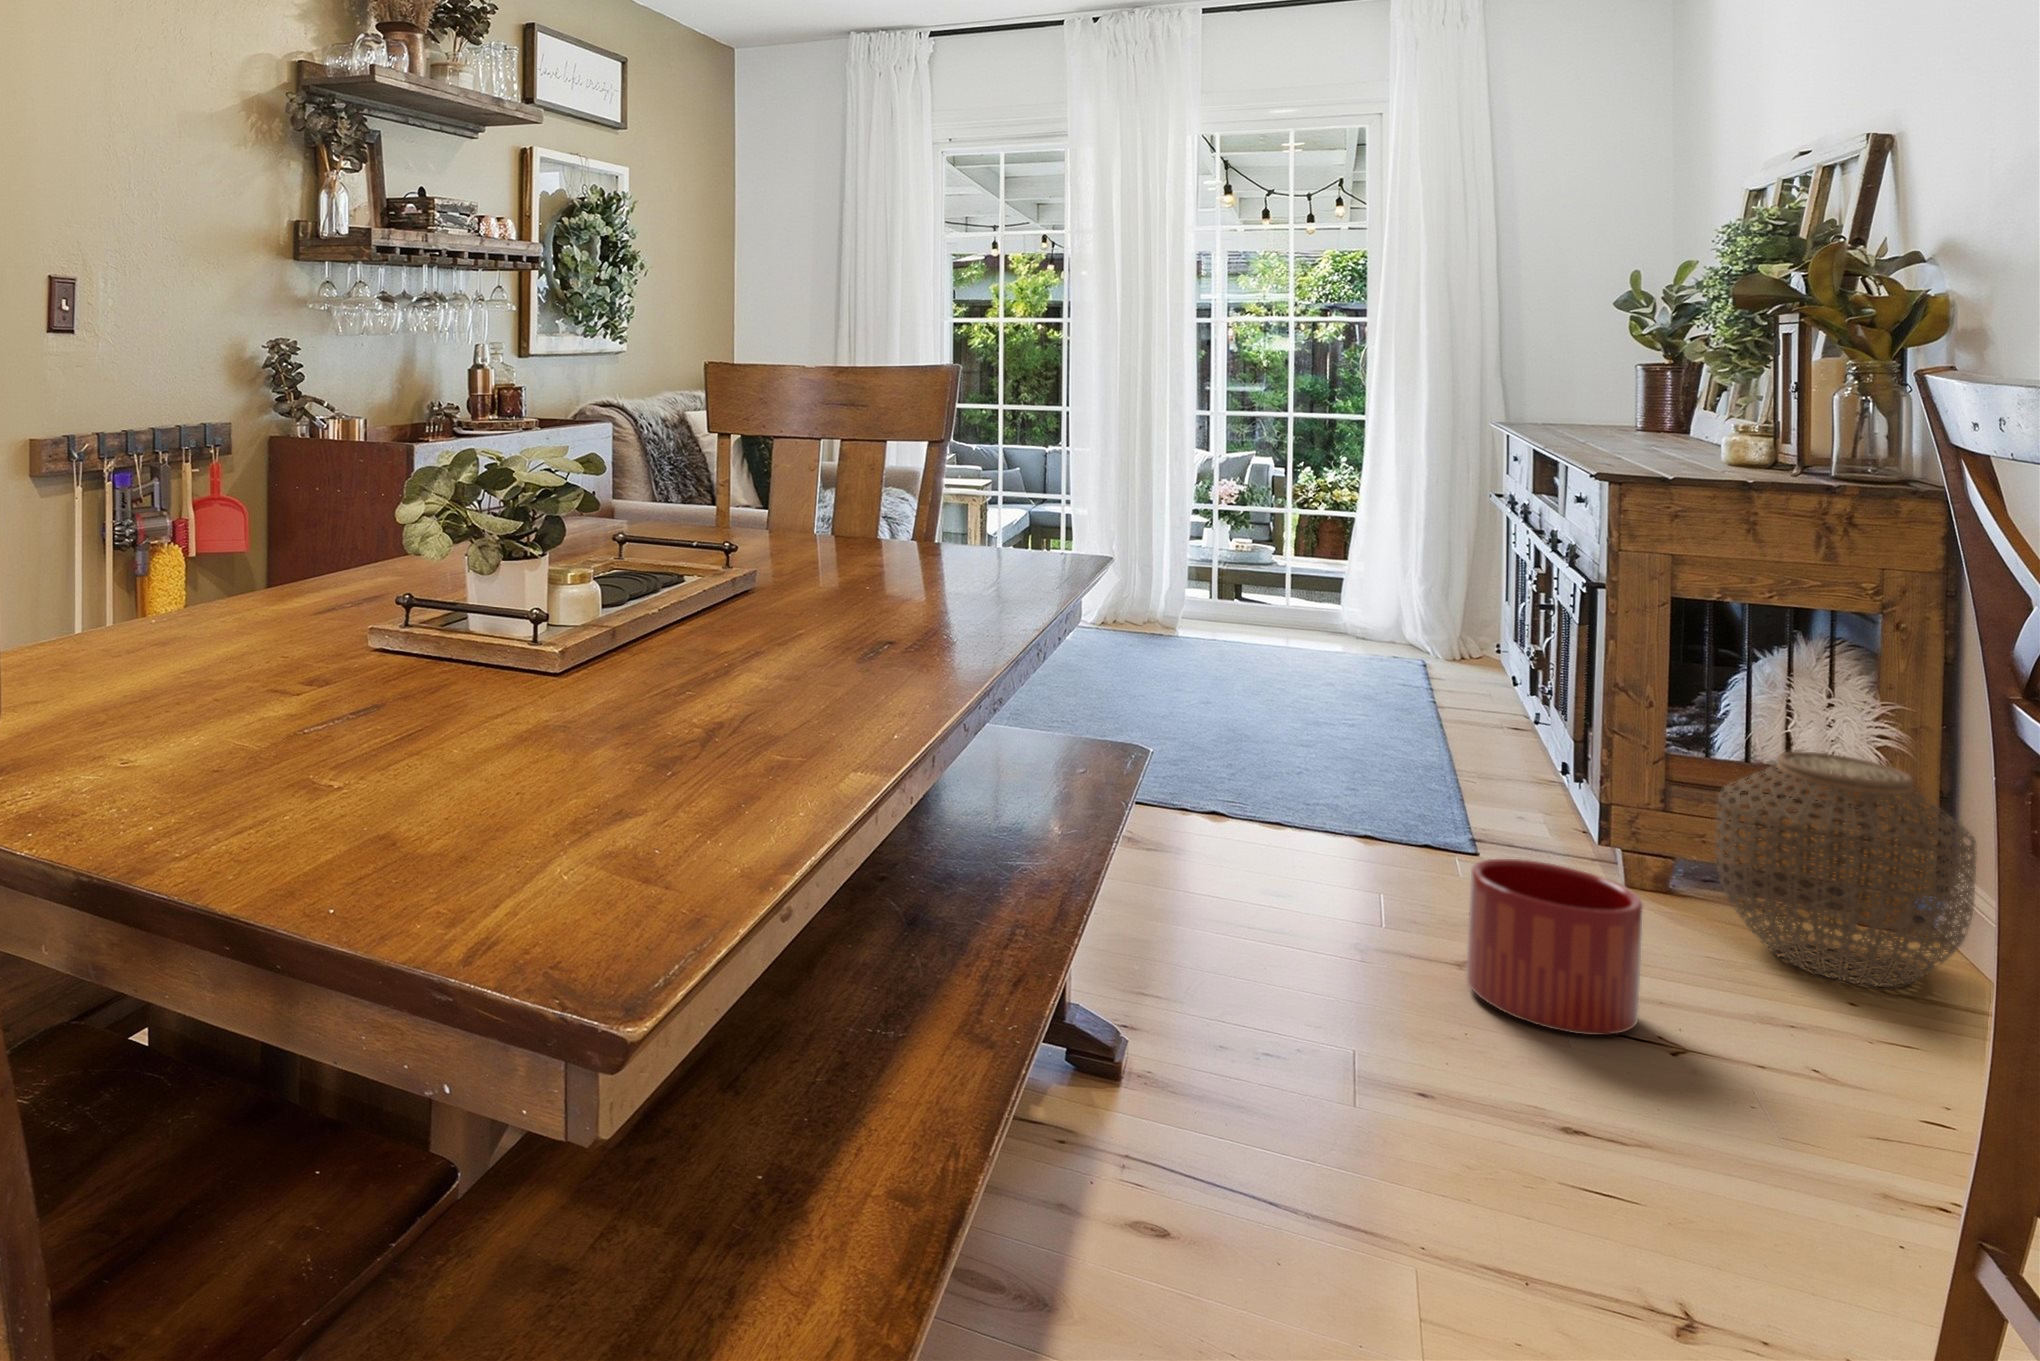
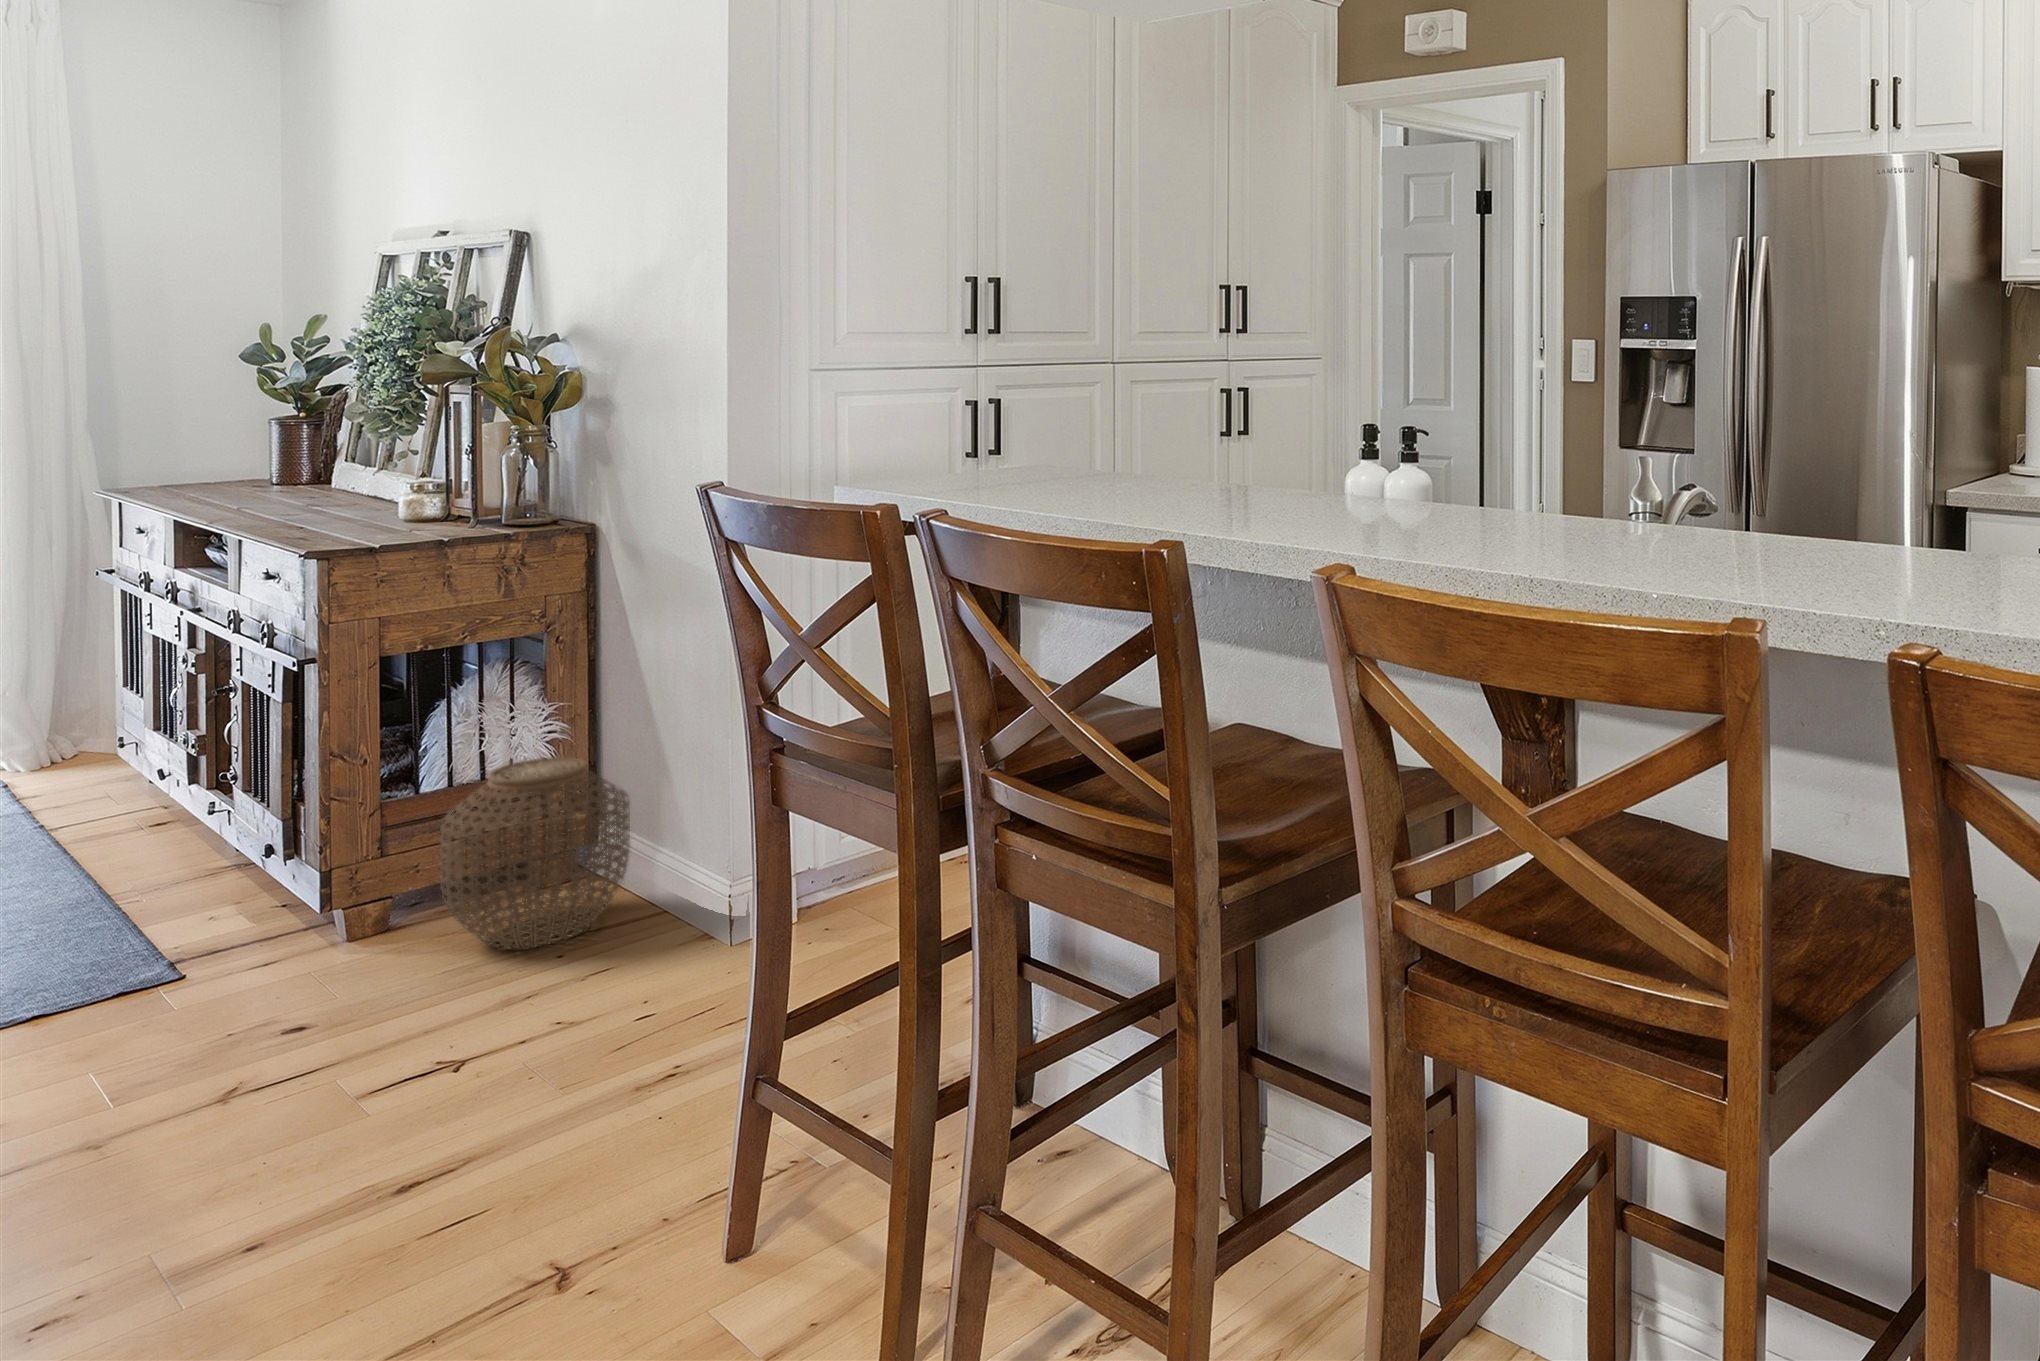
planter: present [1466,859,1643,1035] -> none [246,943,420,1117]

